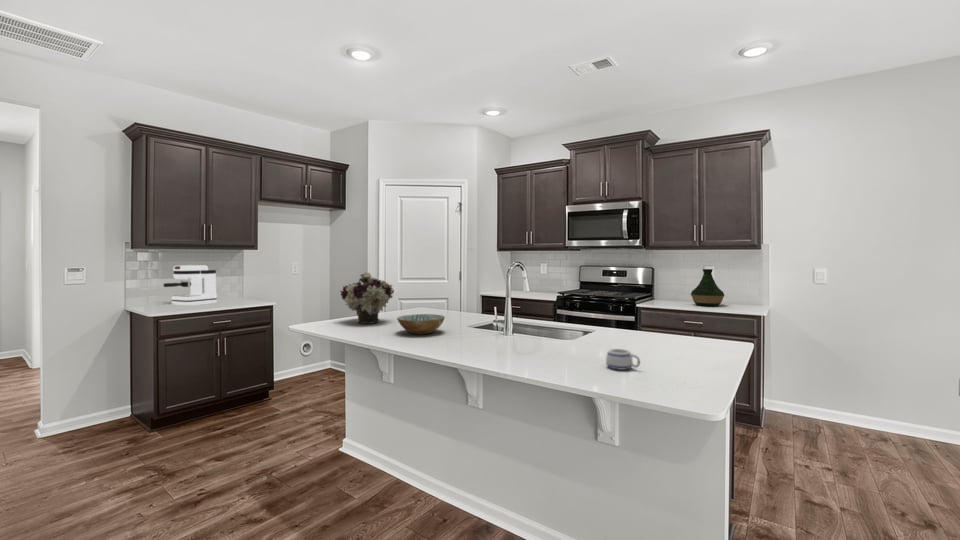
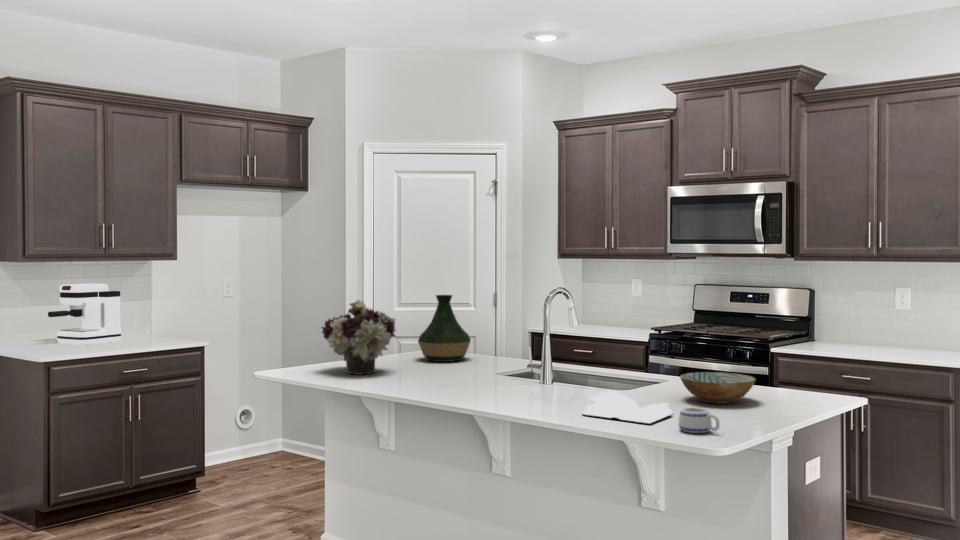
vase: present [691,269,724,306] -> present [418,295,471,362]
bowl: present [397,314,445,334] -> present [680,372,756,404]
book: none [527,335,597,362] -> present [582,391,673,424]

